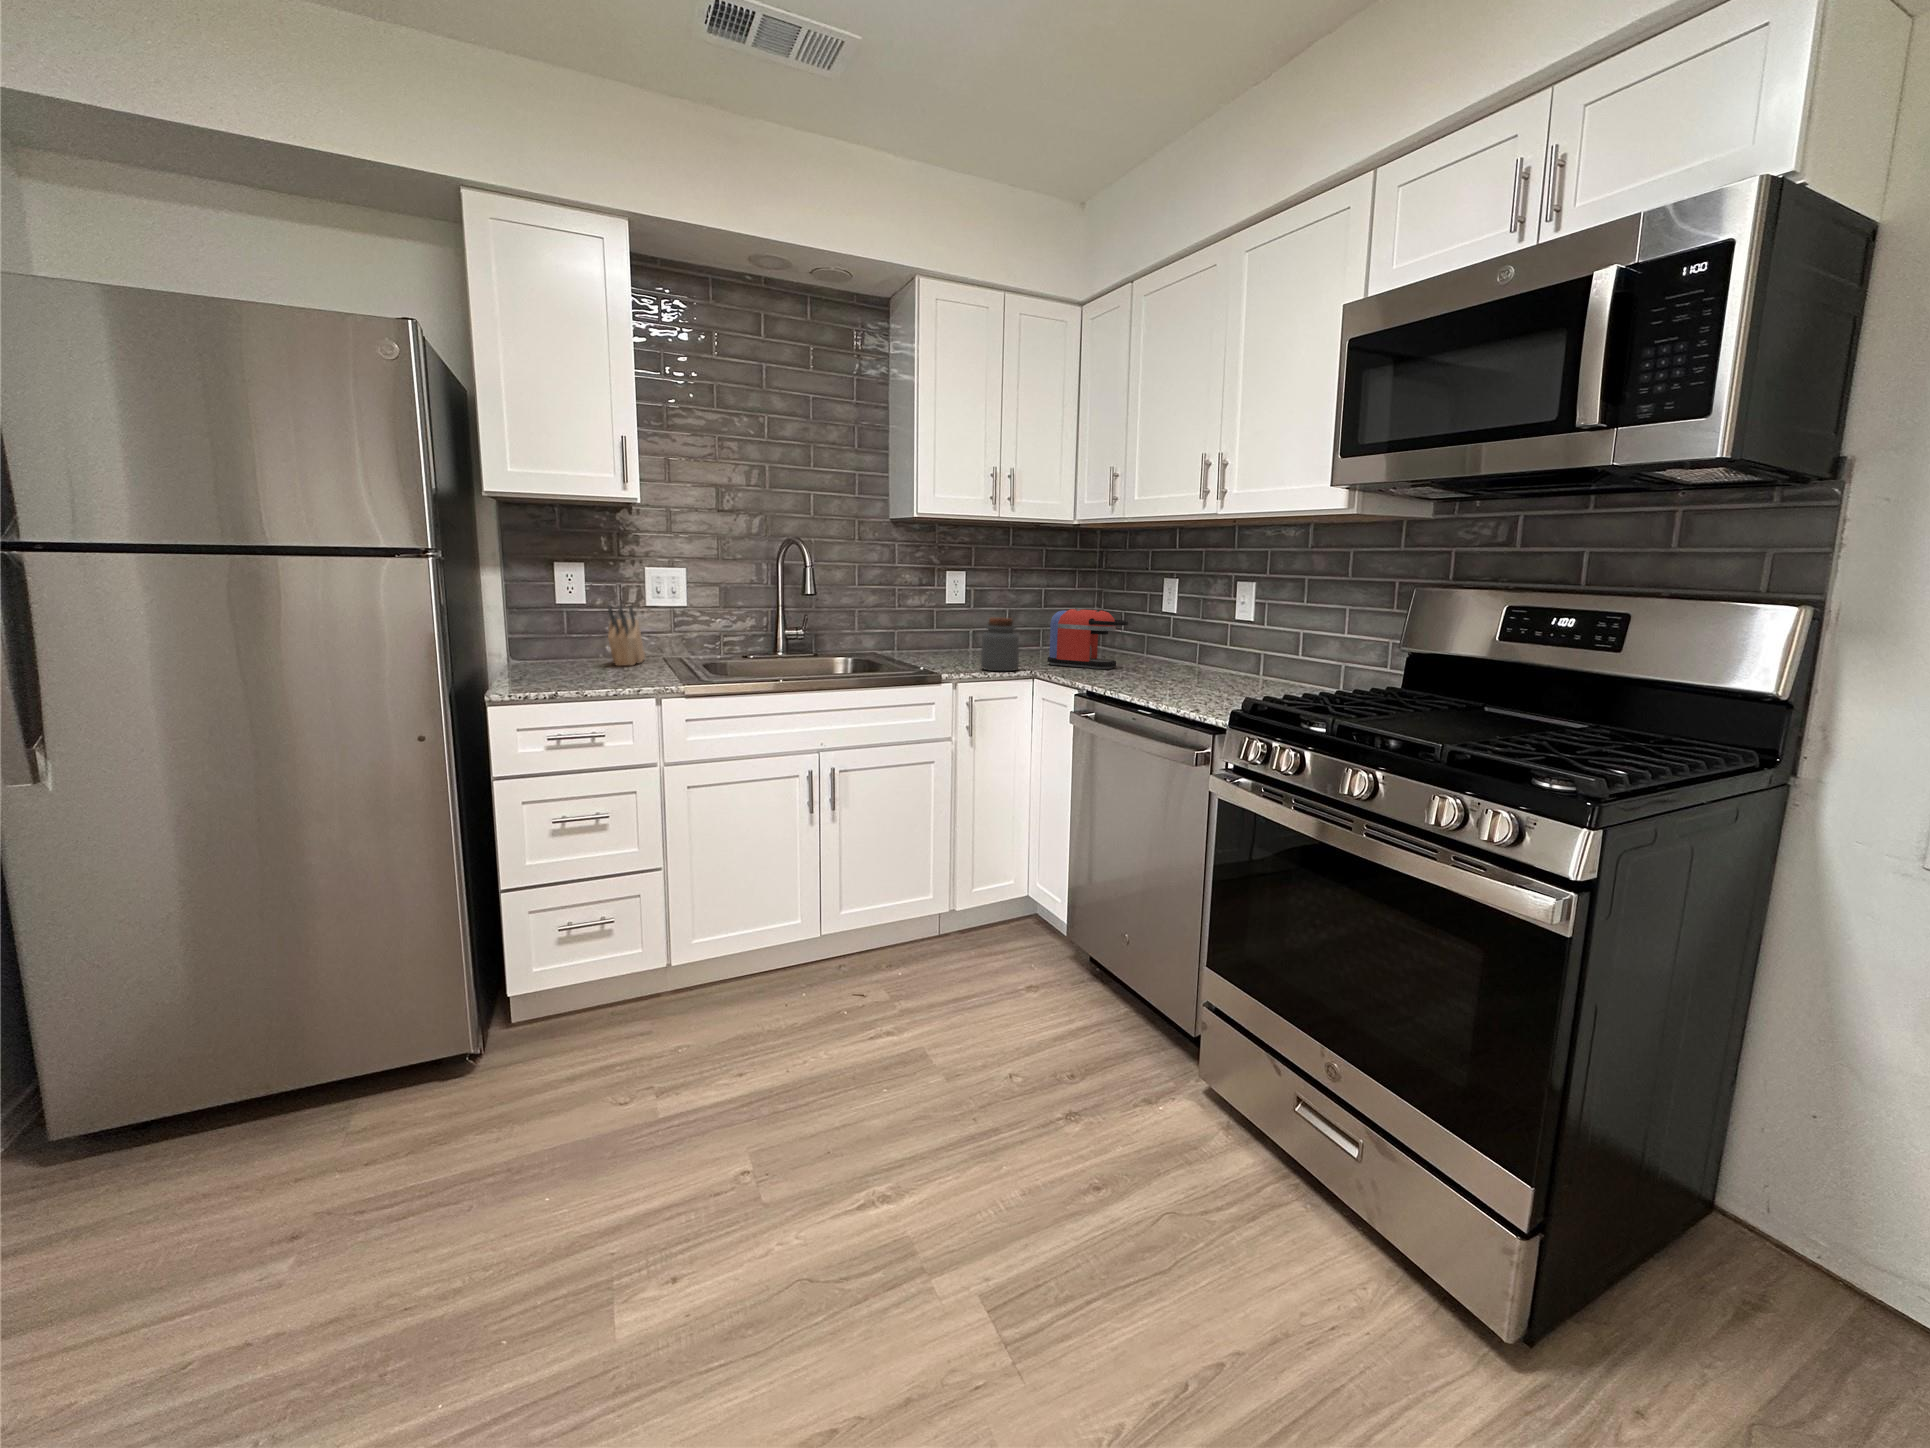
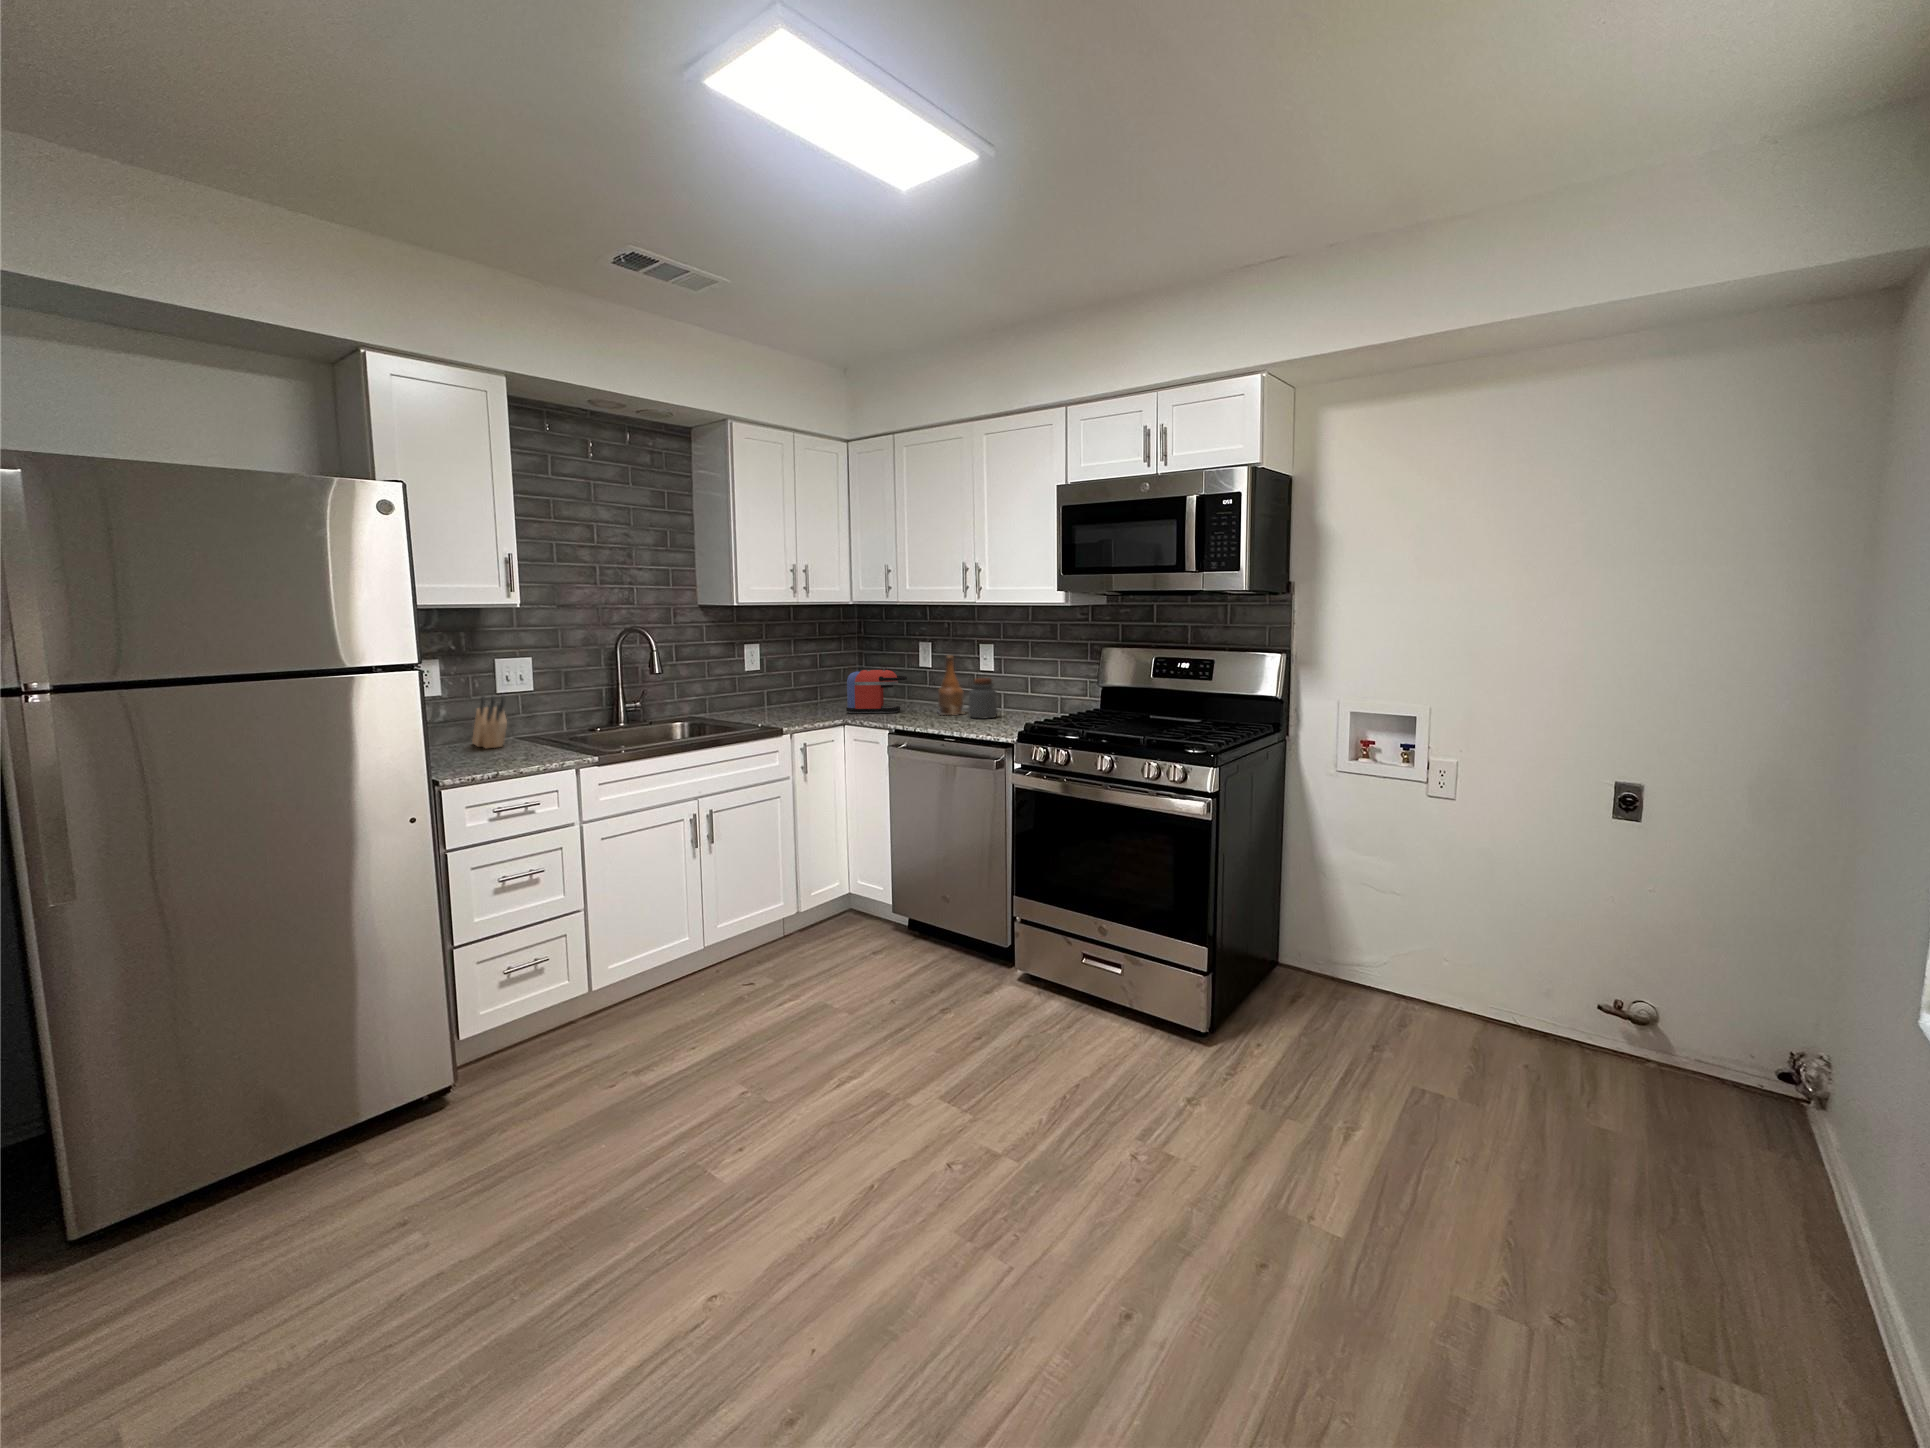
bottle: none [1161,594,1200,679] -> present [938,655,964,715]
jar: present [981,617,1019,671] -> present [968,678,998,718]

